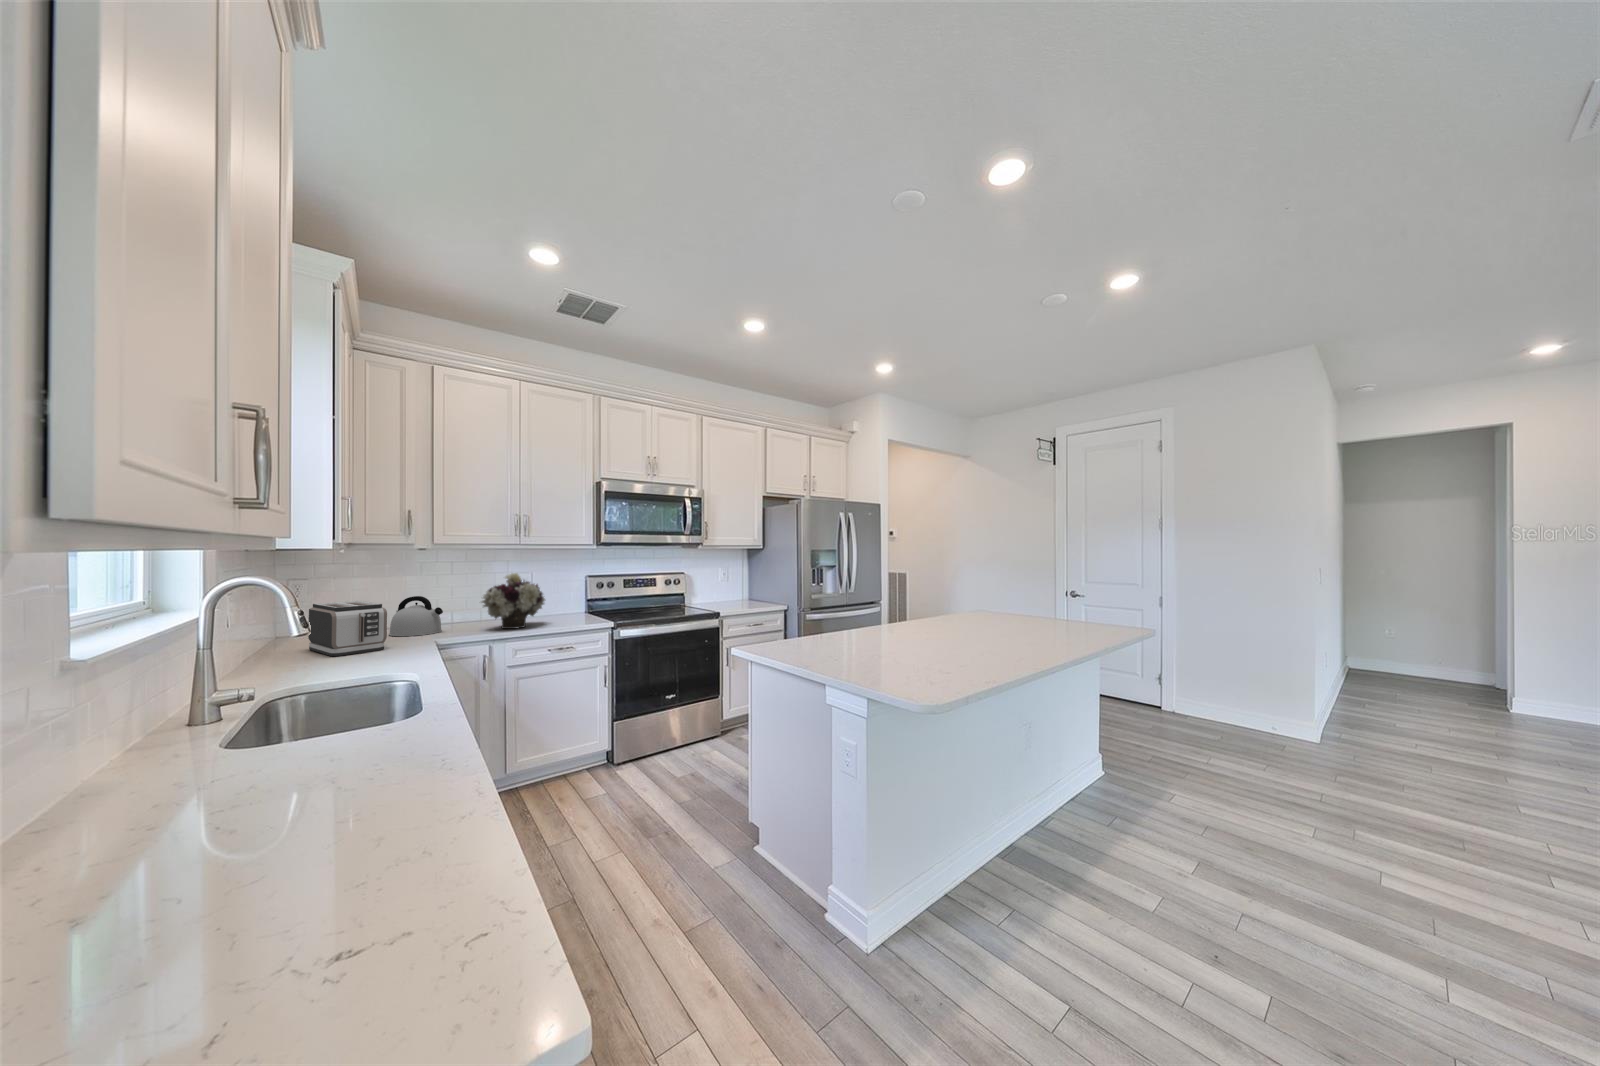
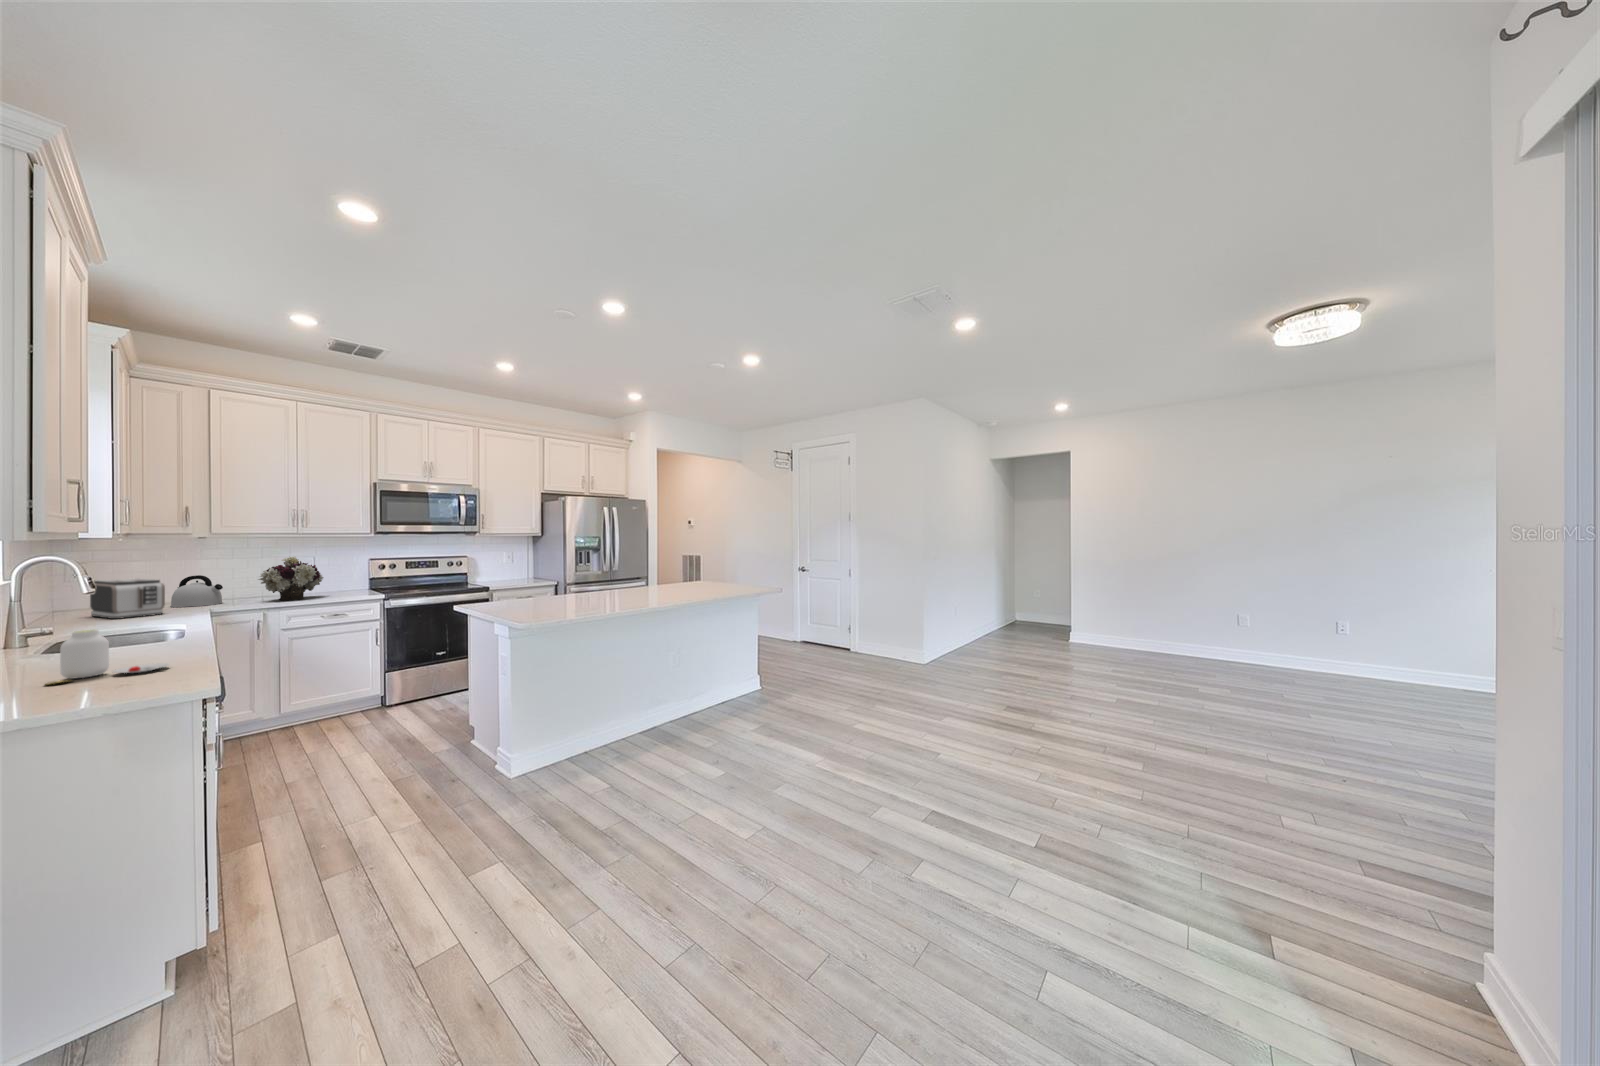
jar: none [205,746,434,900] -> present [45,630,169,685]

